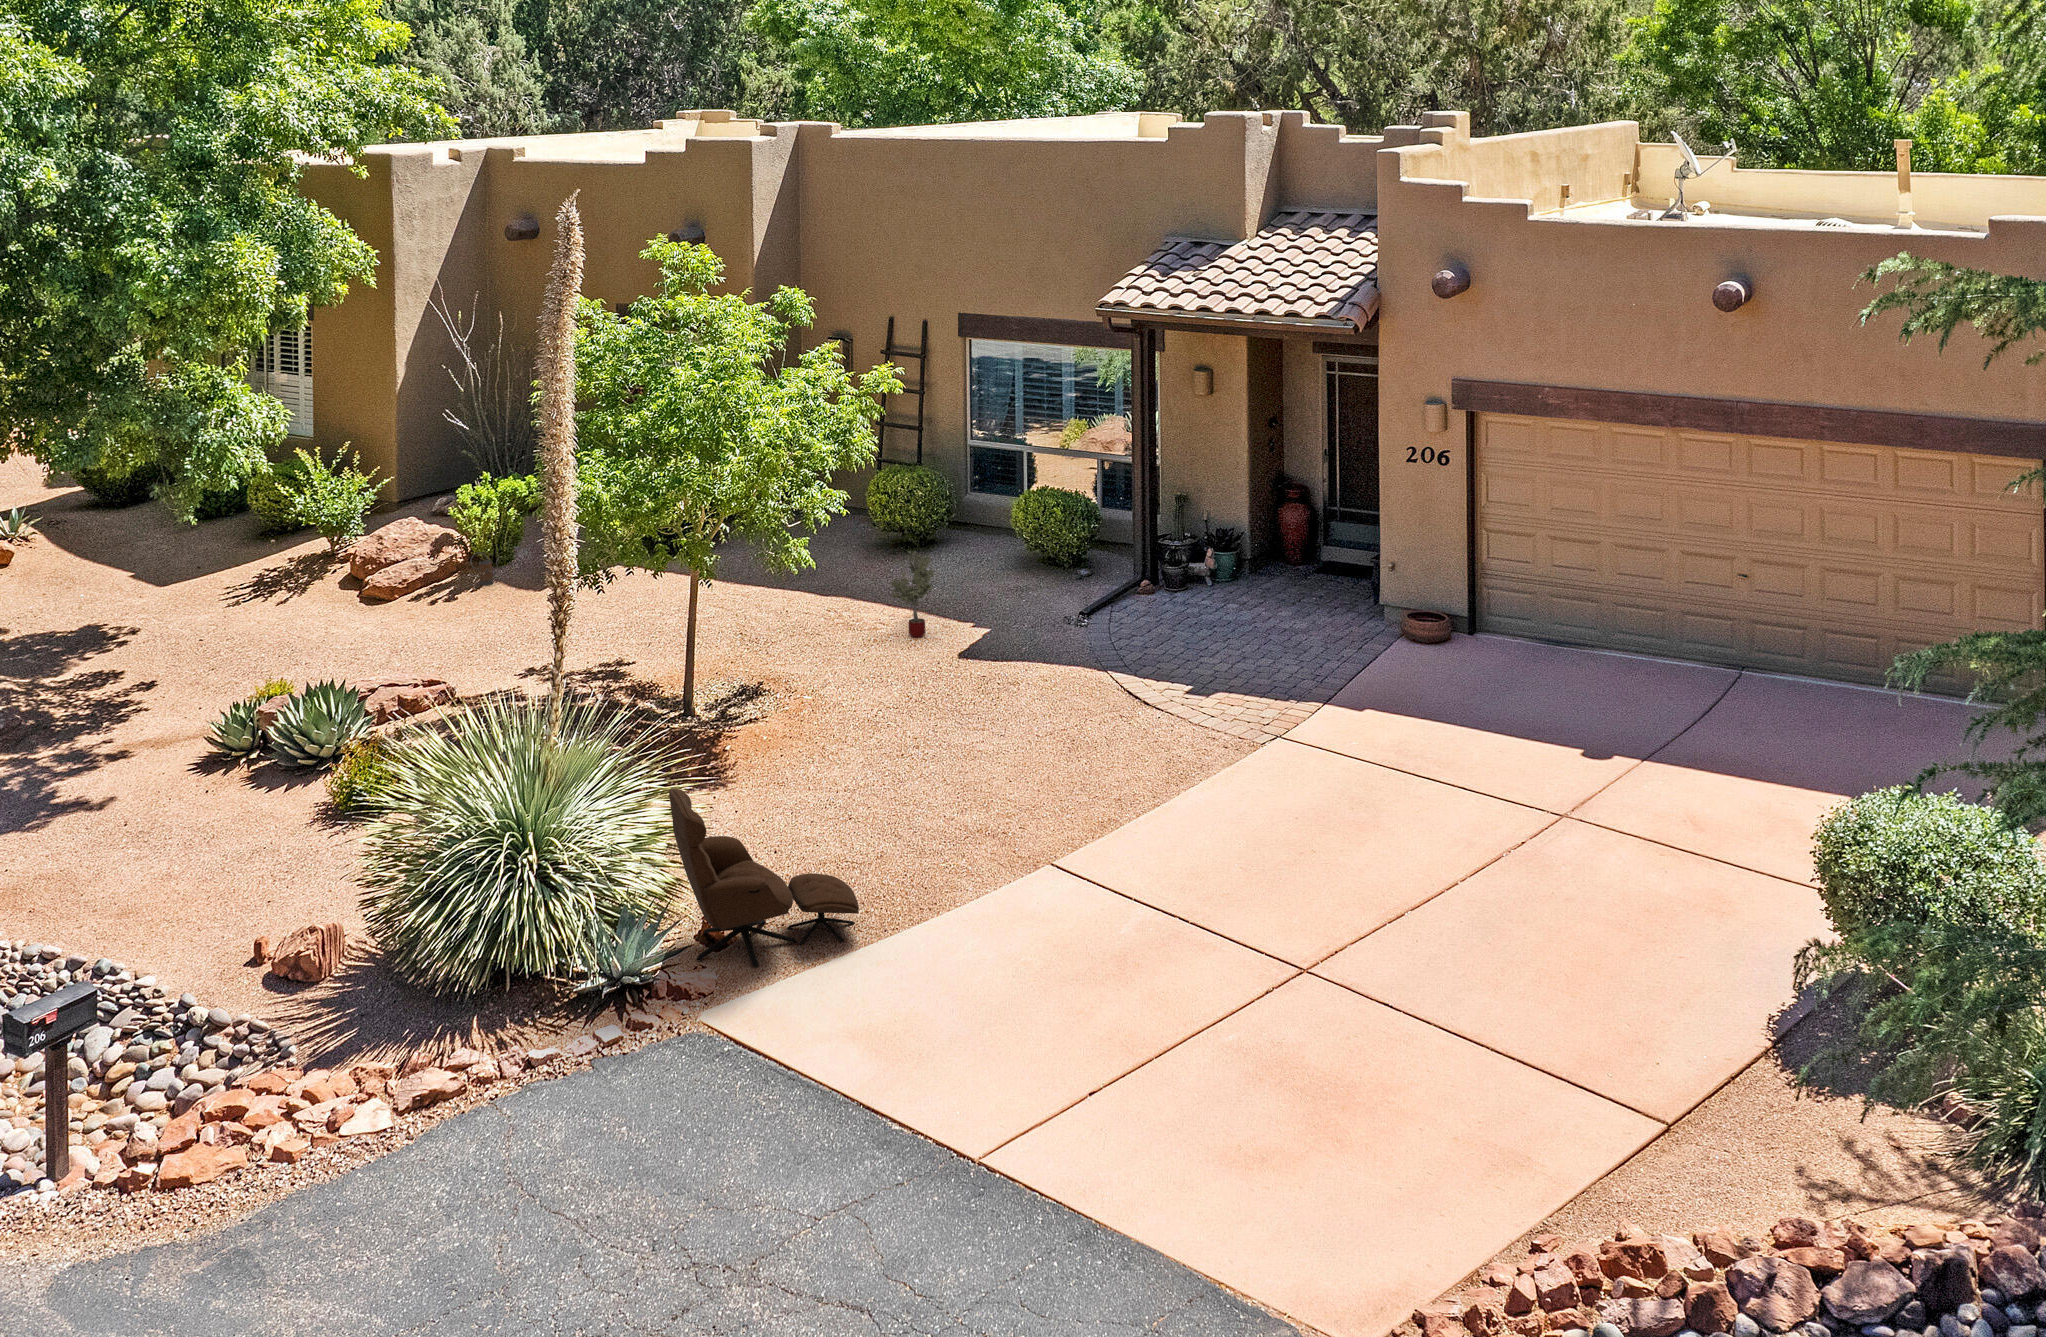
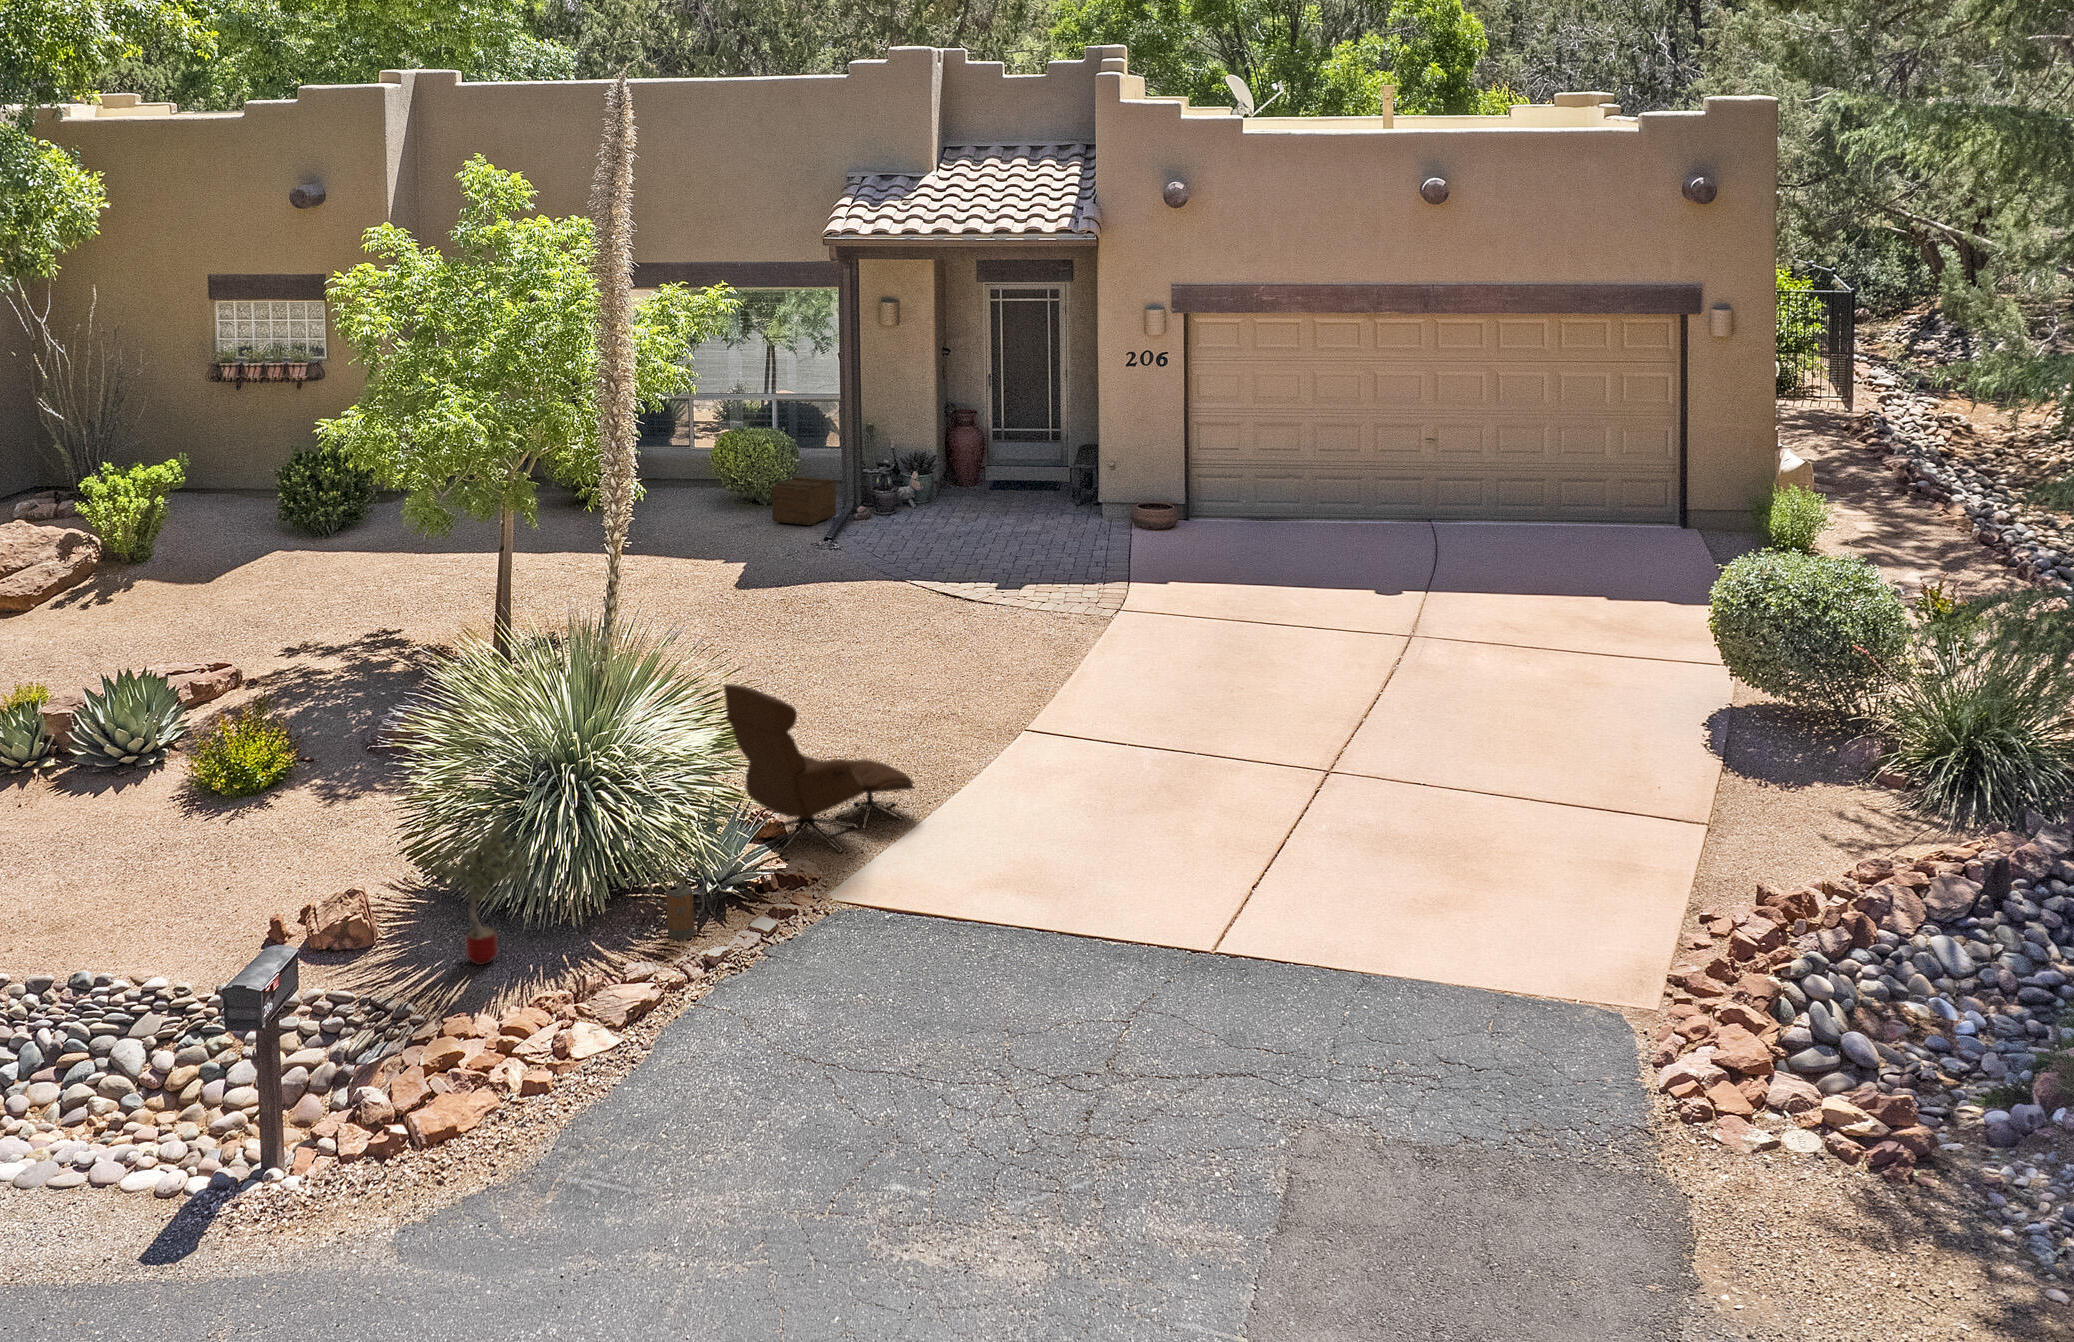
wooden crate: none [1062,540,1128,592] -> present [772,477,836,525]
potted tree: present [891,551,935,638] -> present [434,808,531,965]
watering can: present [470,552,500,586] -> present [648,870,709,940]

